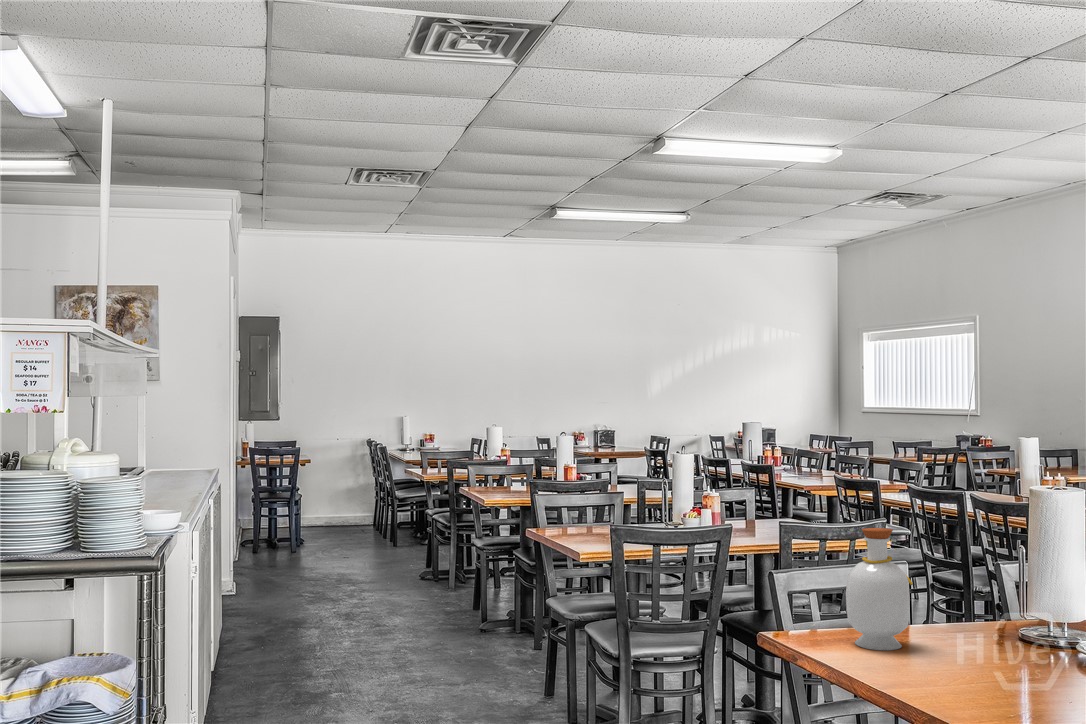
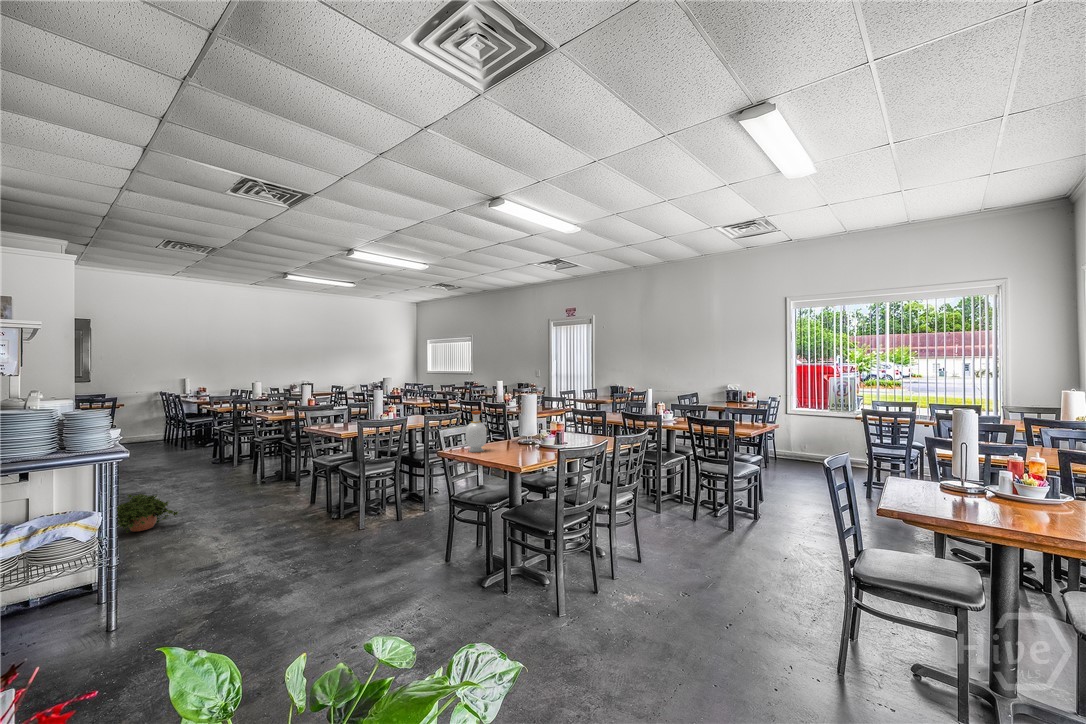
potted plant: none [221,623,331,697] -> present [116,494,178,533]

